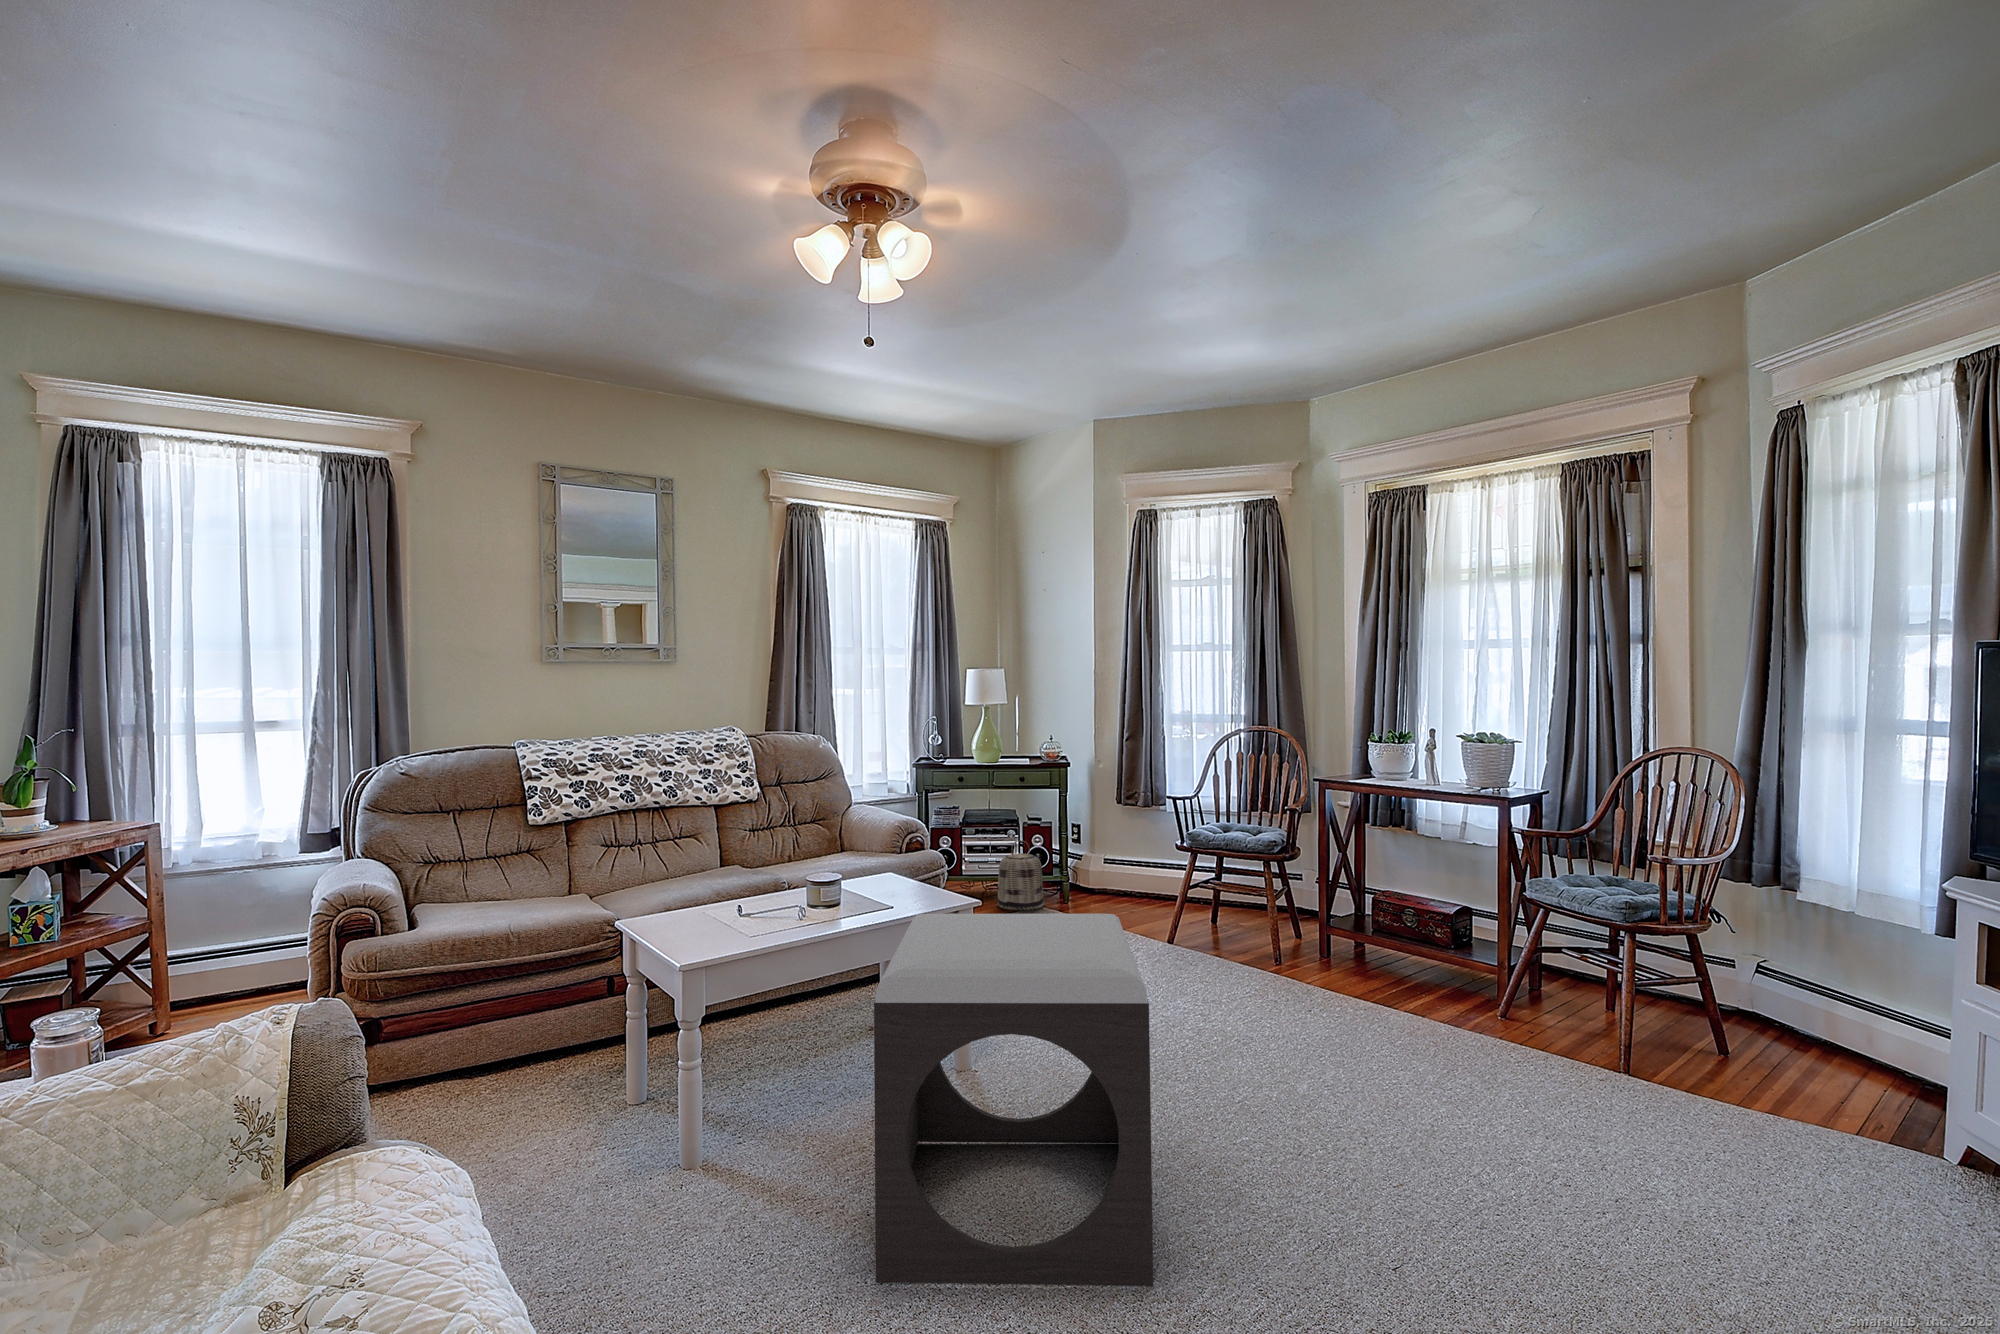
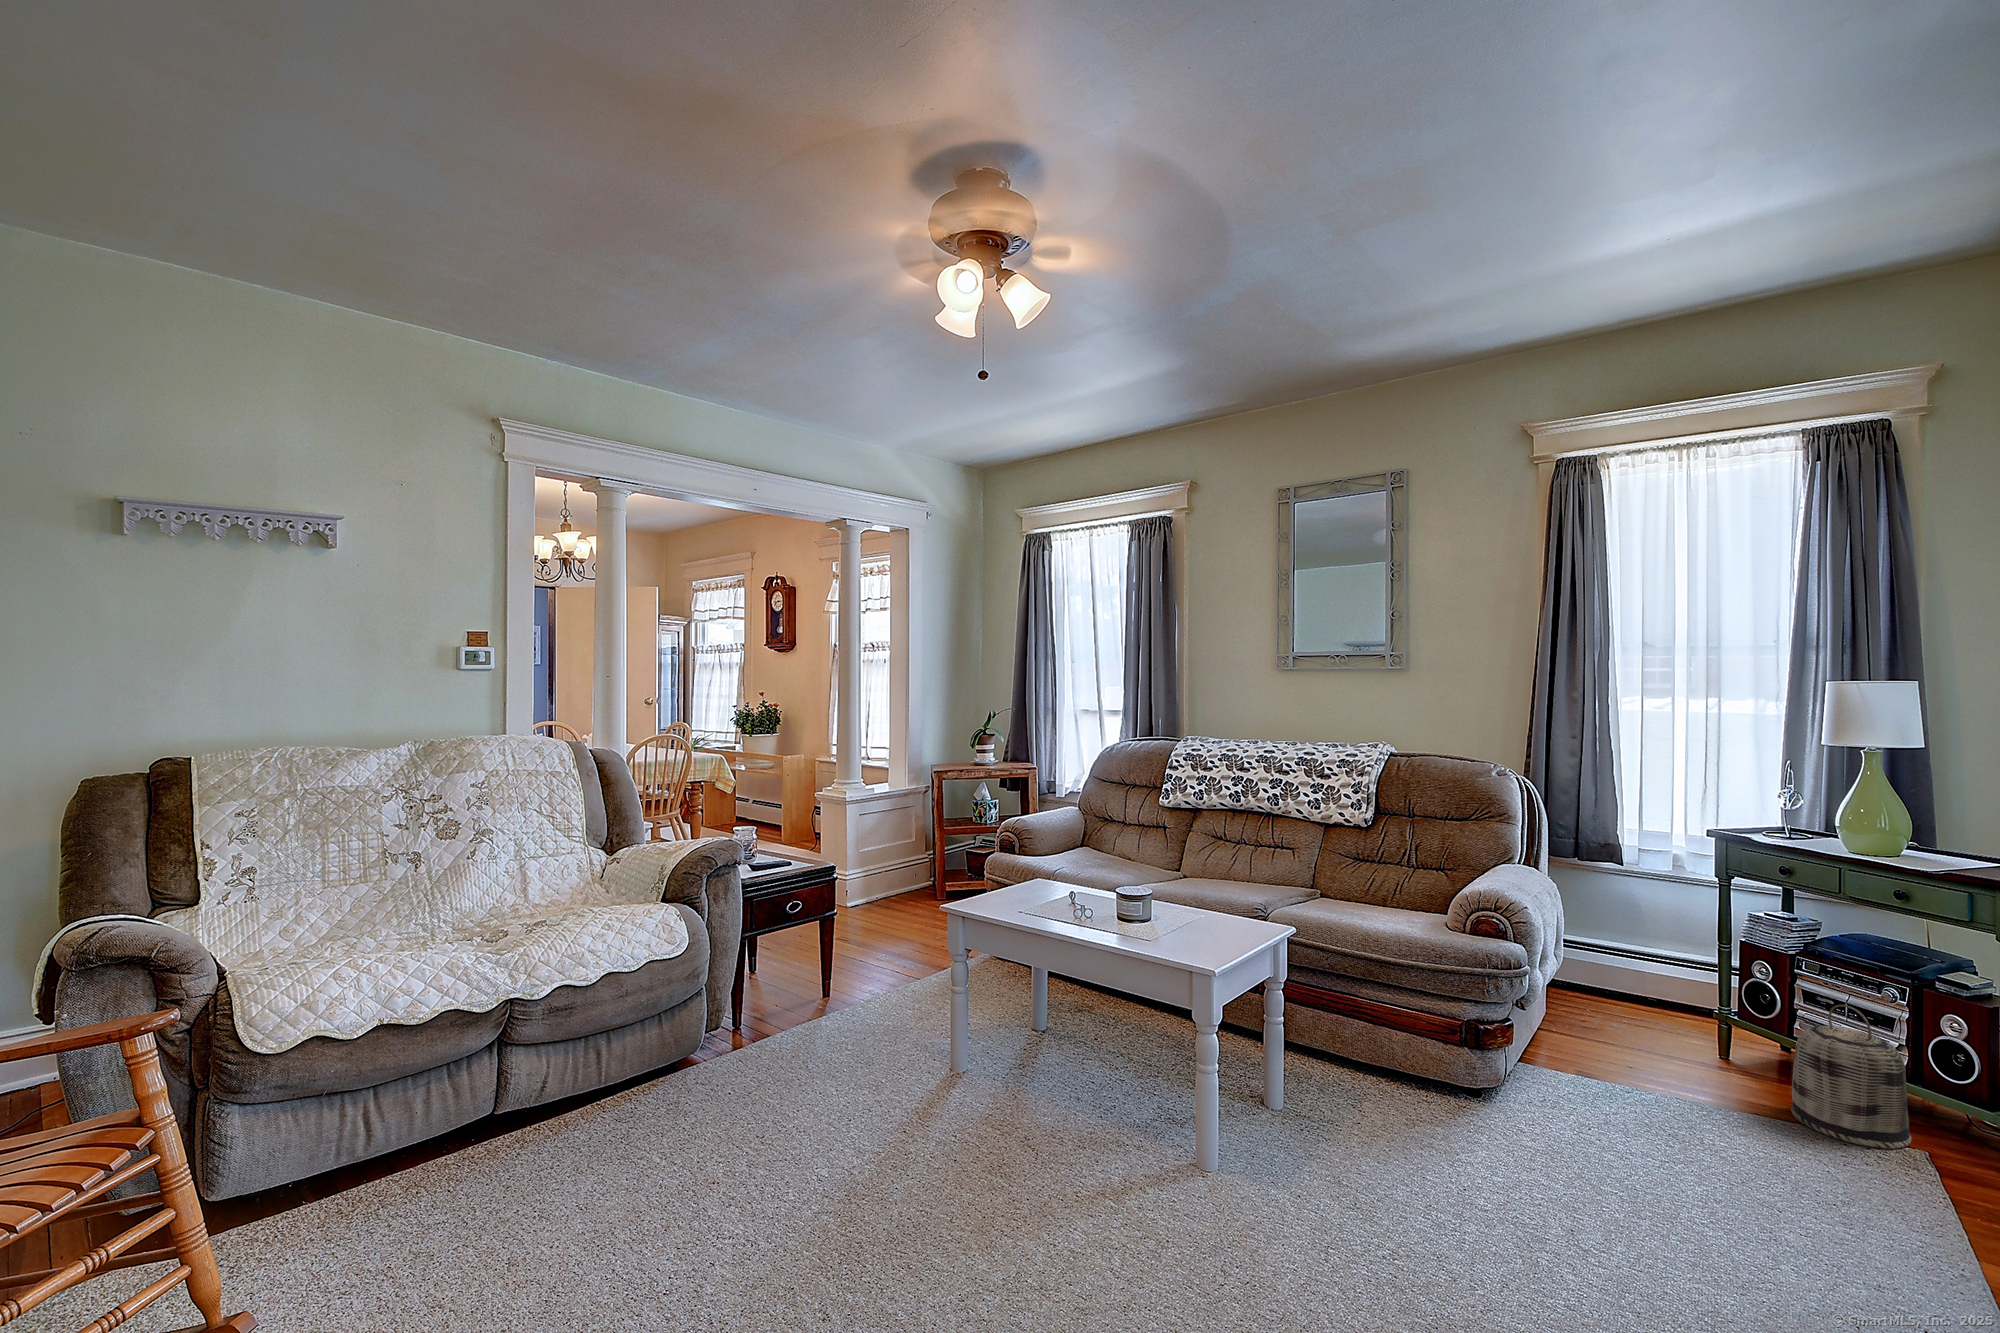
footstool: present [874,914,1153,1286] -> none [762,913,985,1213]

